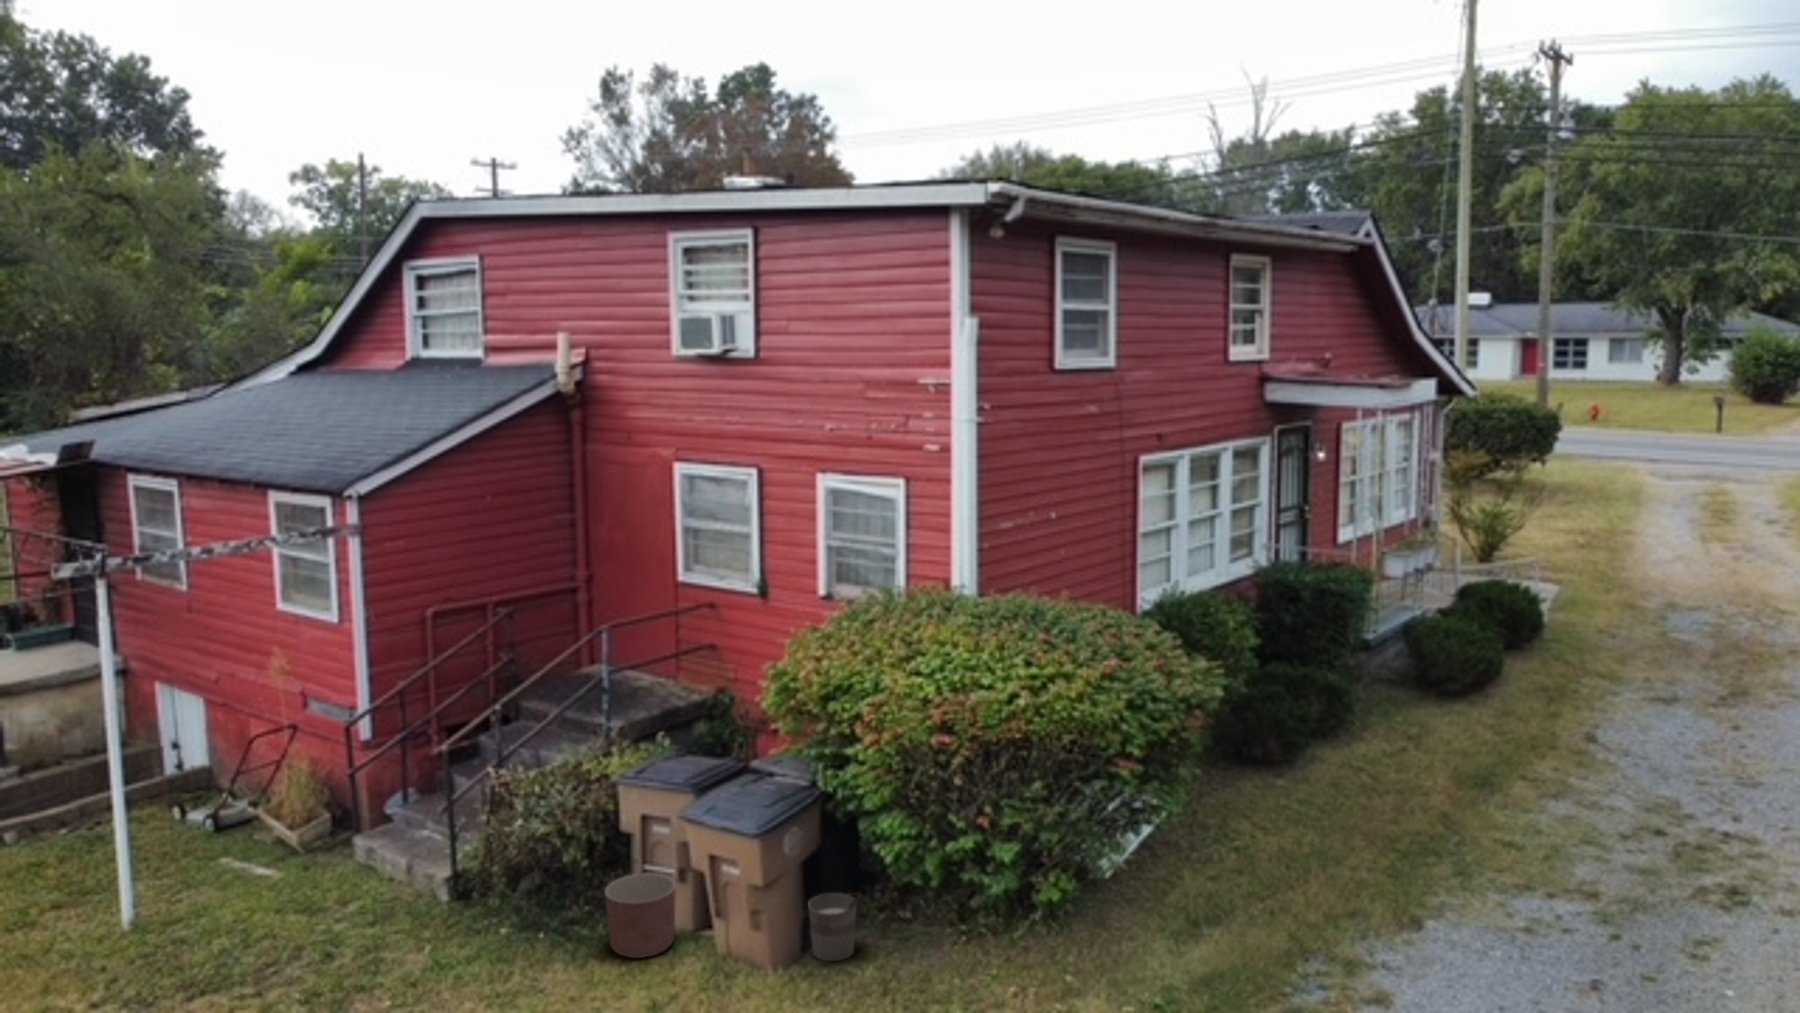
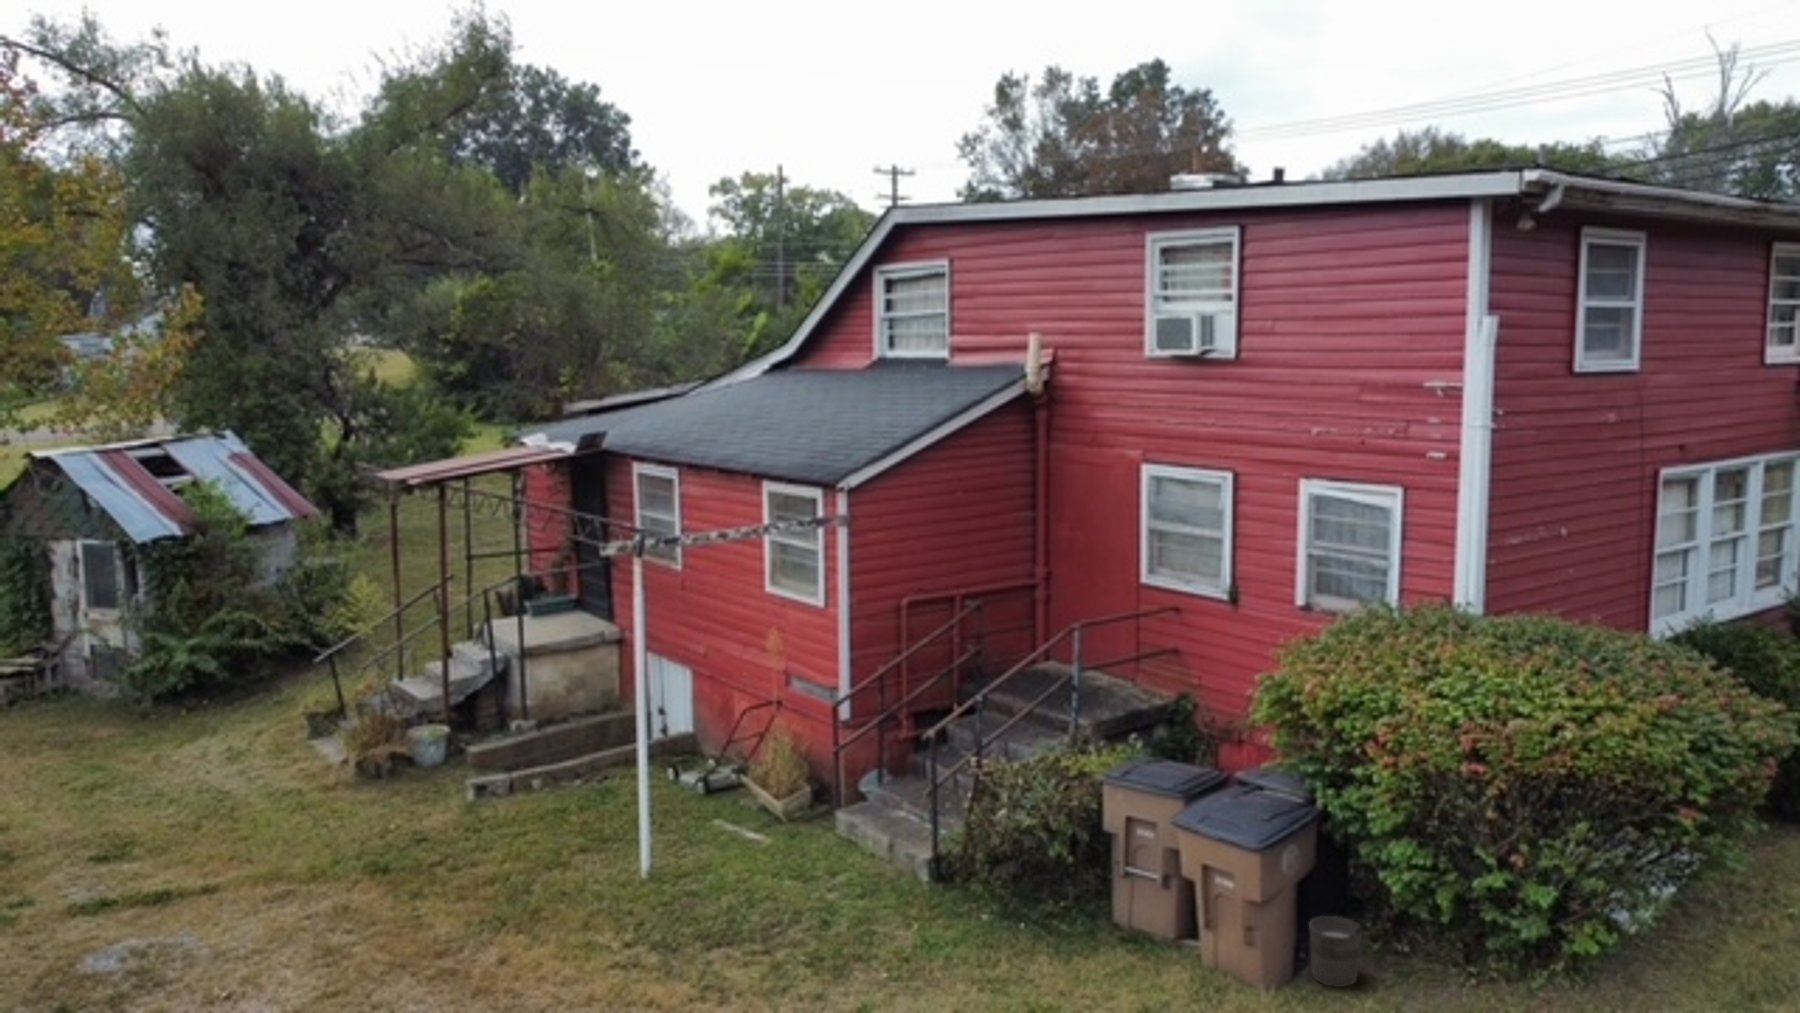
planter: present [605,873,676,958] -> none [1098,874,1167,957]

